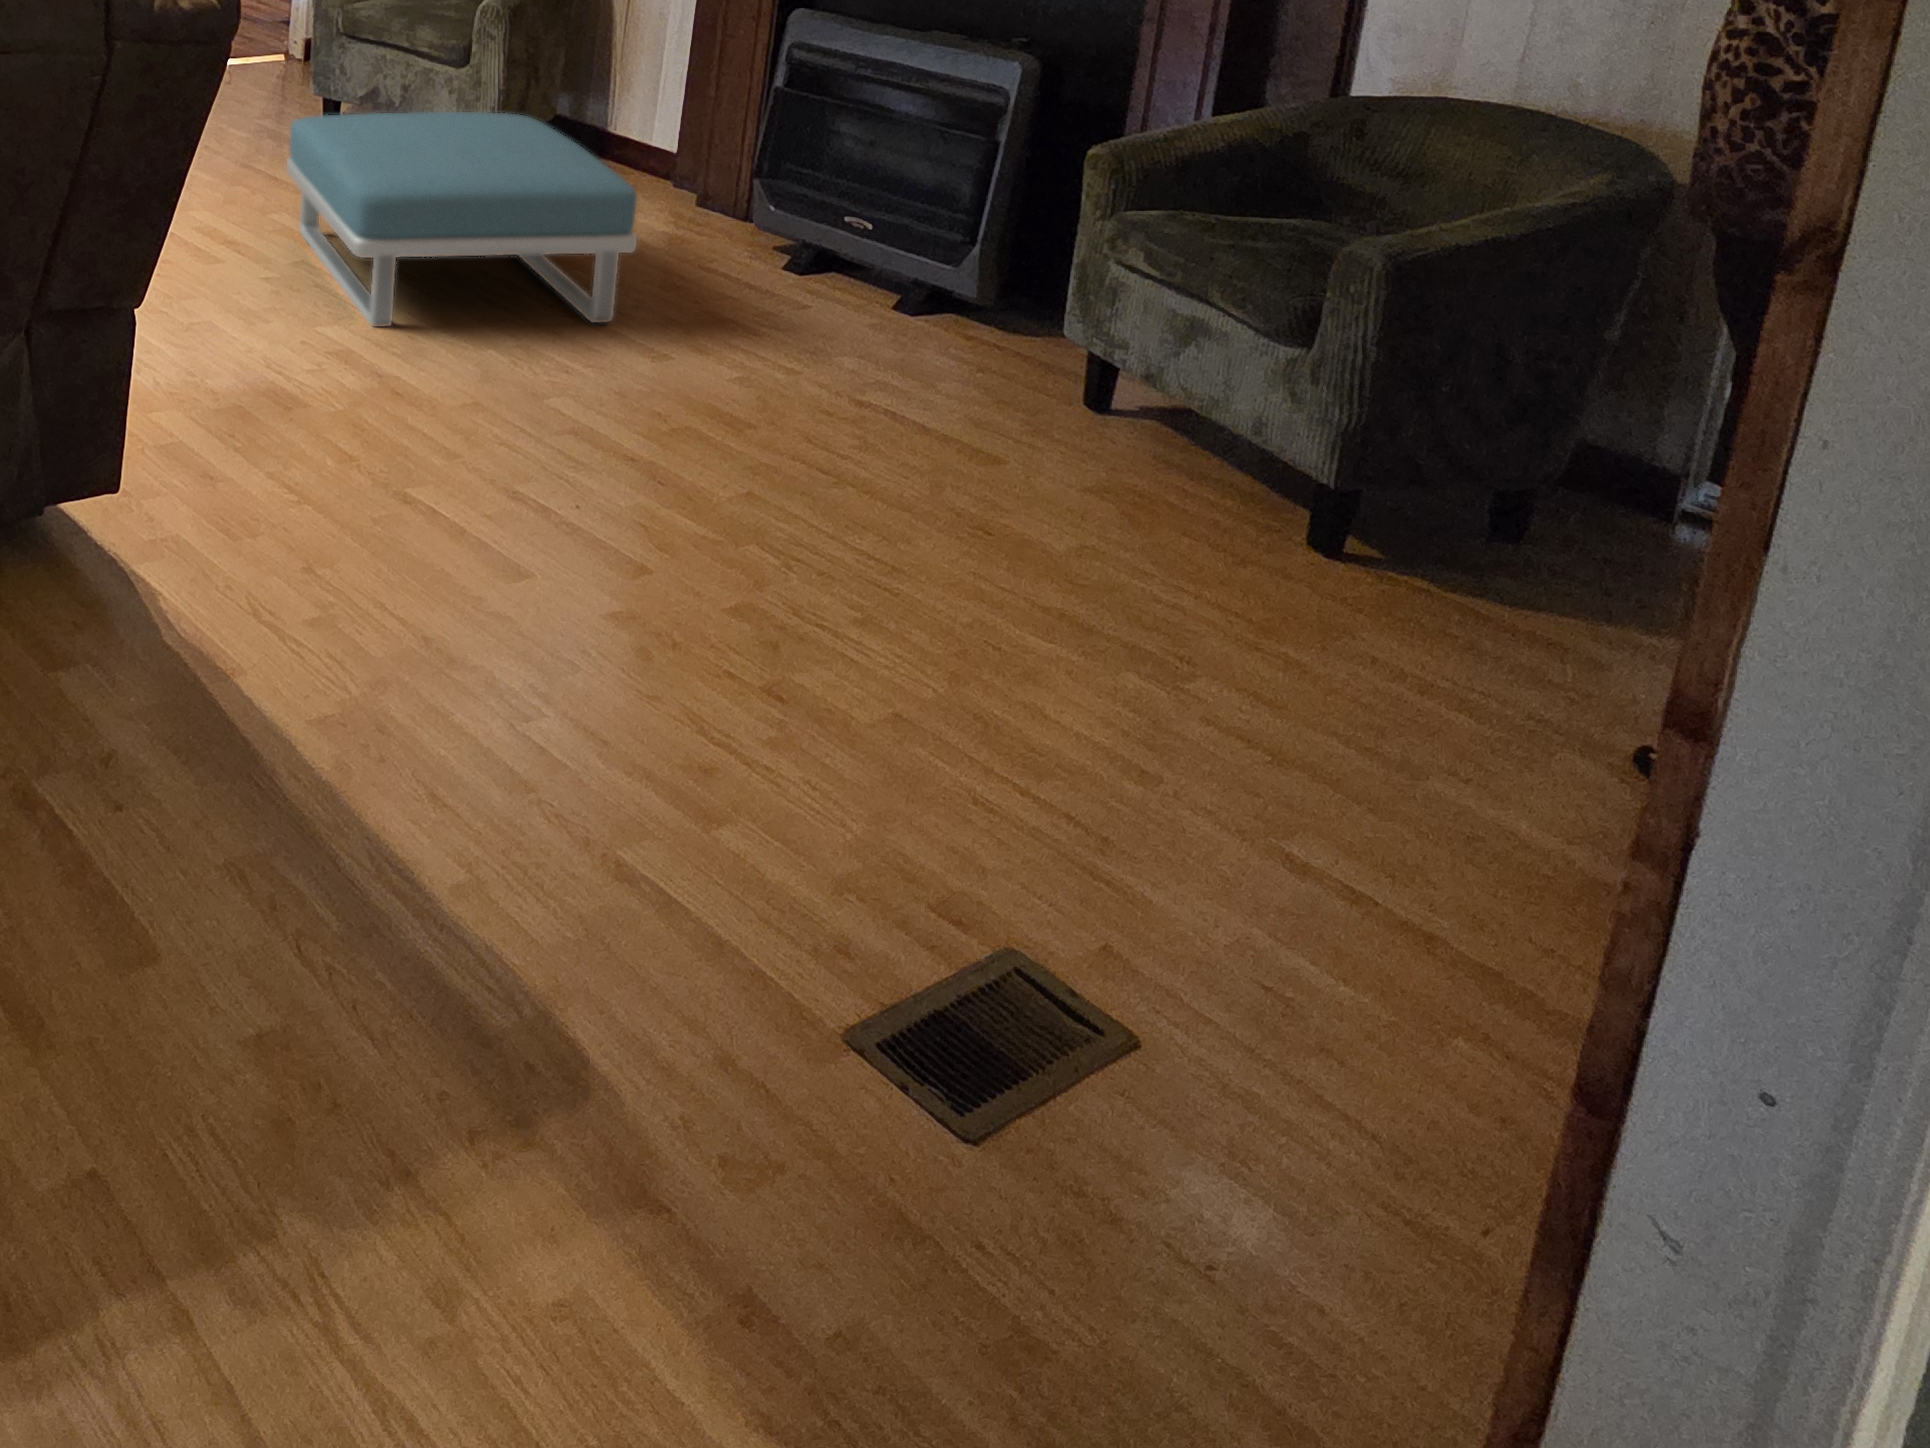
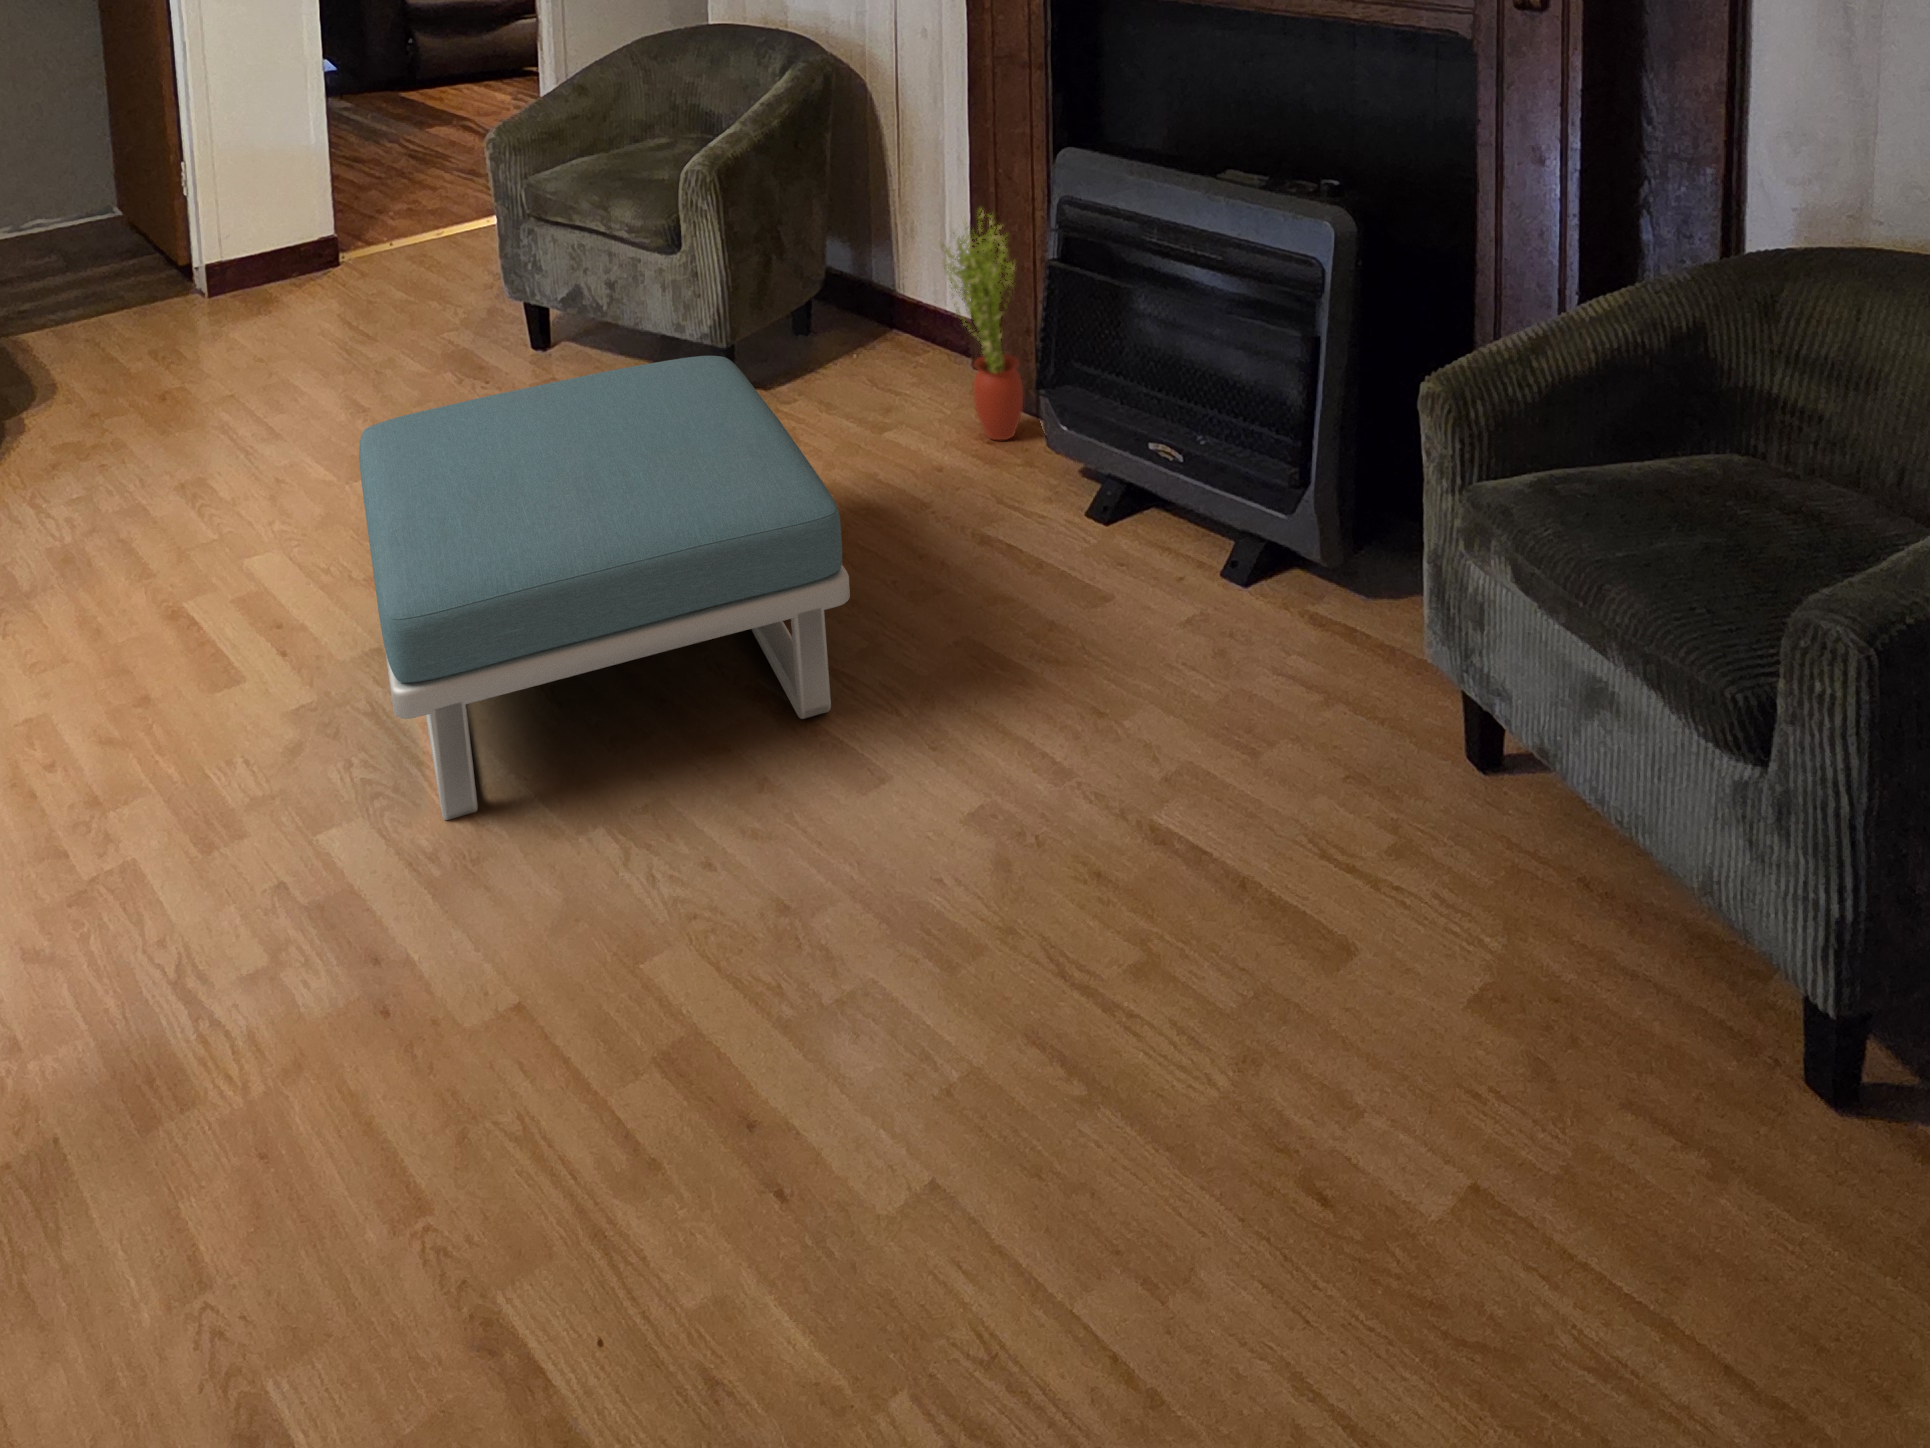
potted plant: none [682,55,745,226] -> present [941,210,1023,440]

